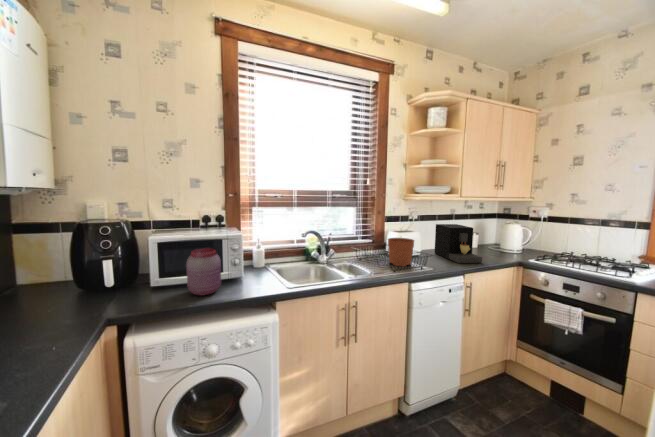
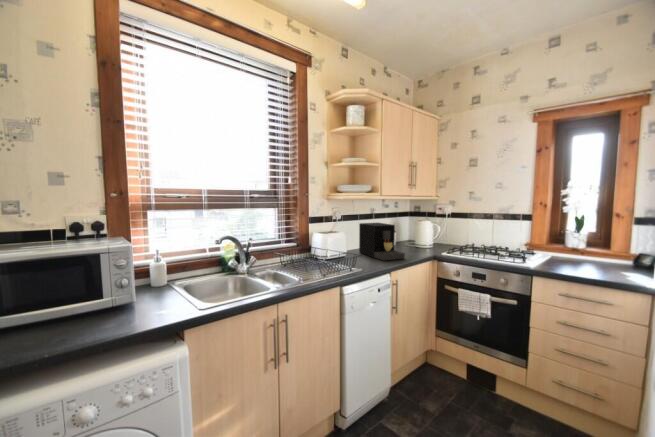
plant pot: present [388,238,414,266] -> none [315,227,342,269]
jar: present [186,248,221,295] -> none [32,268,96,338]

